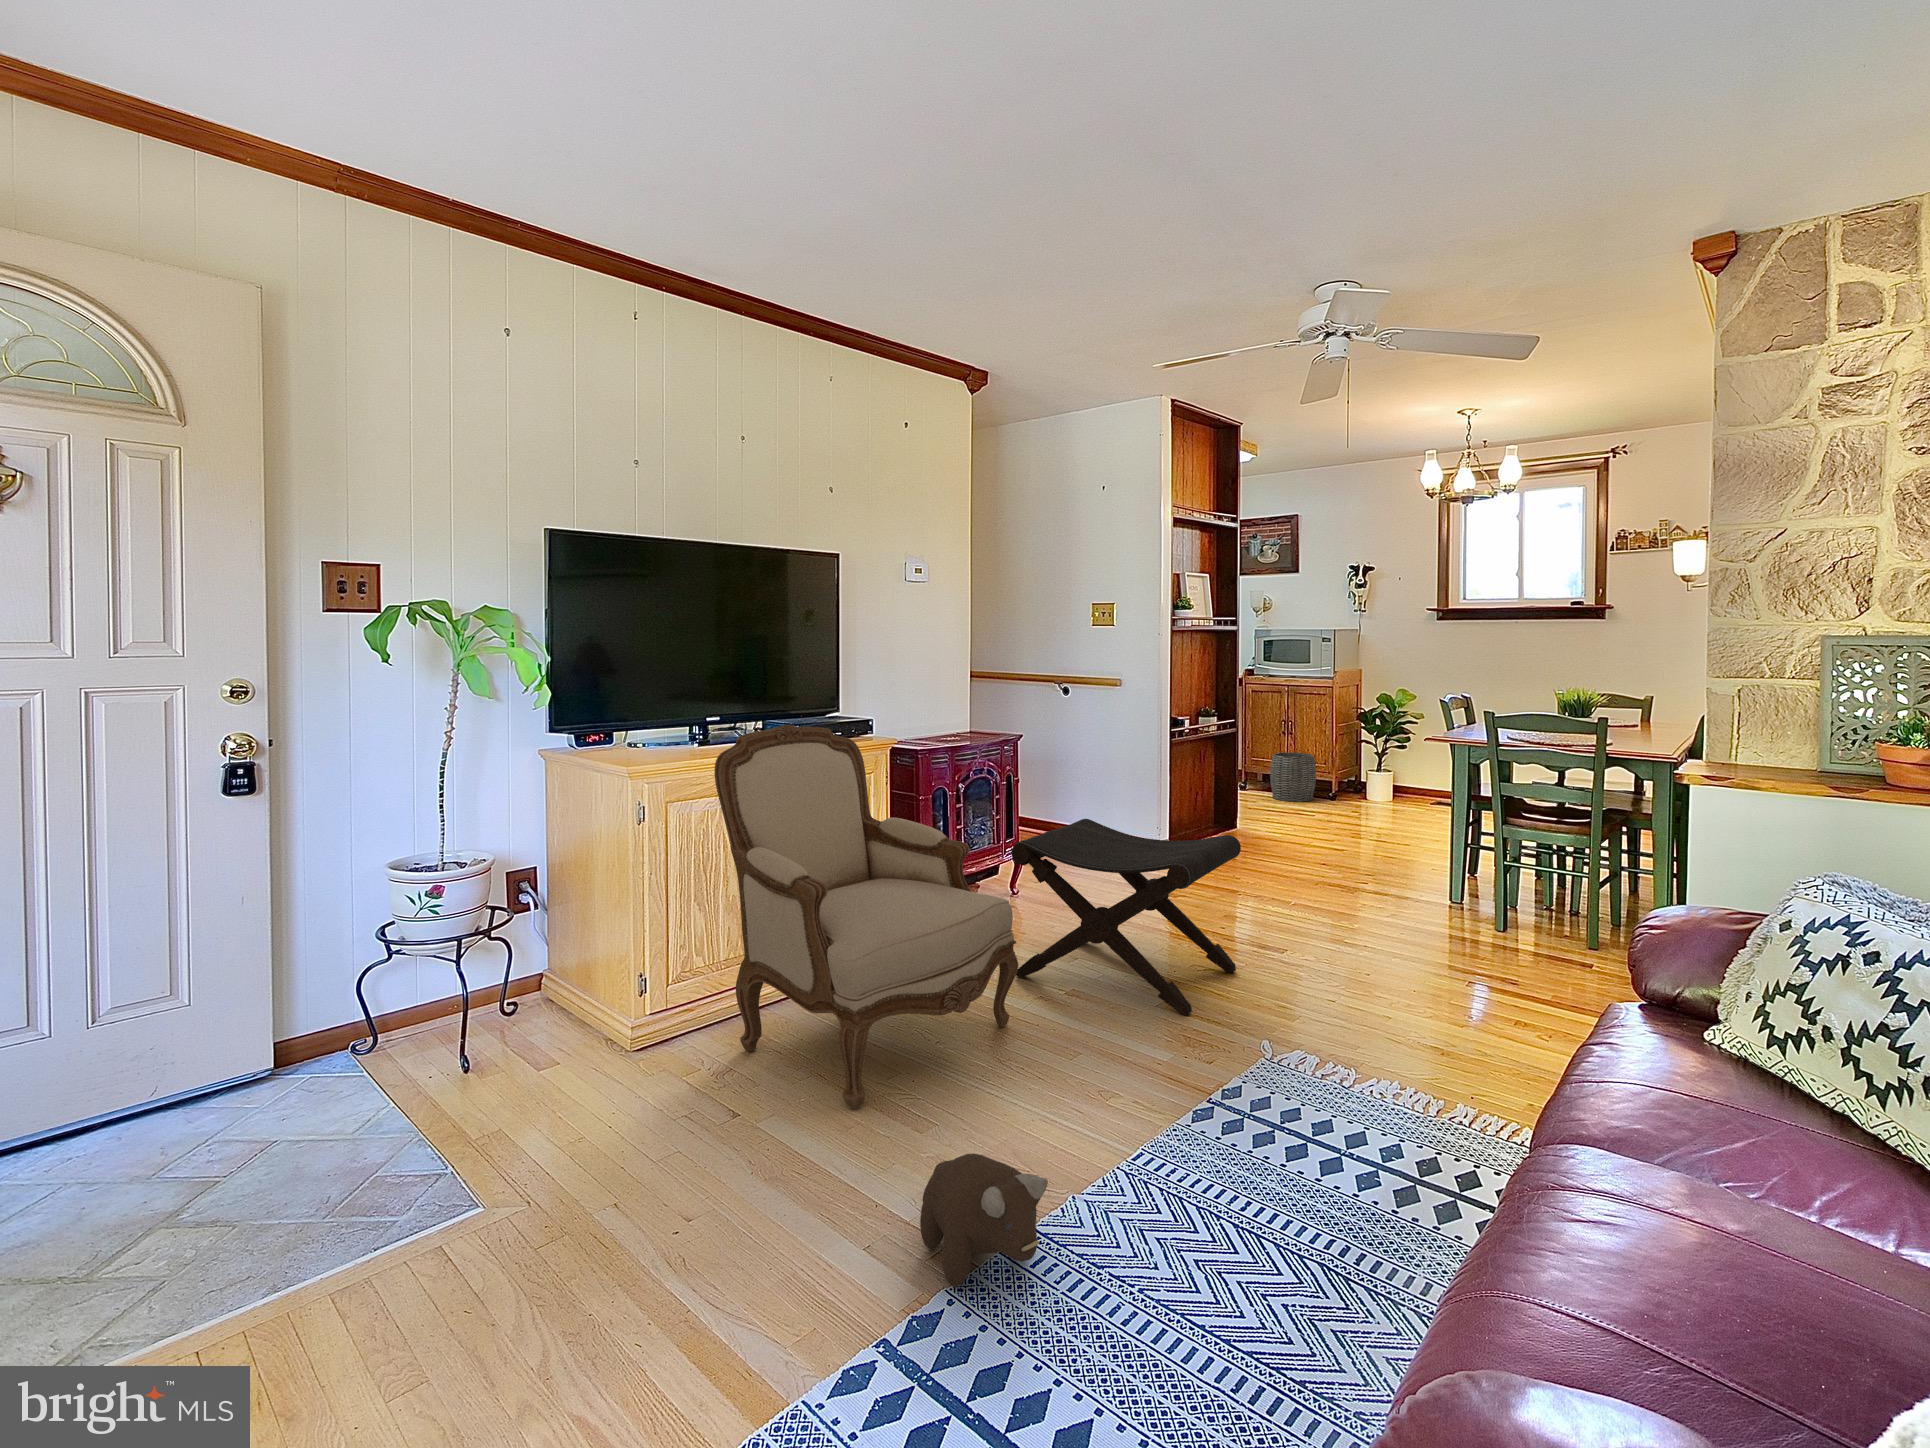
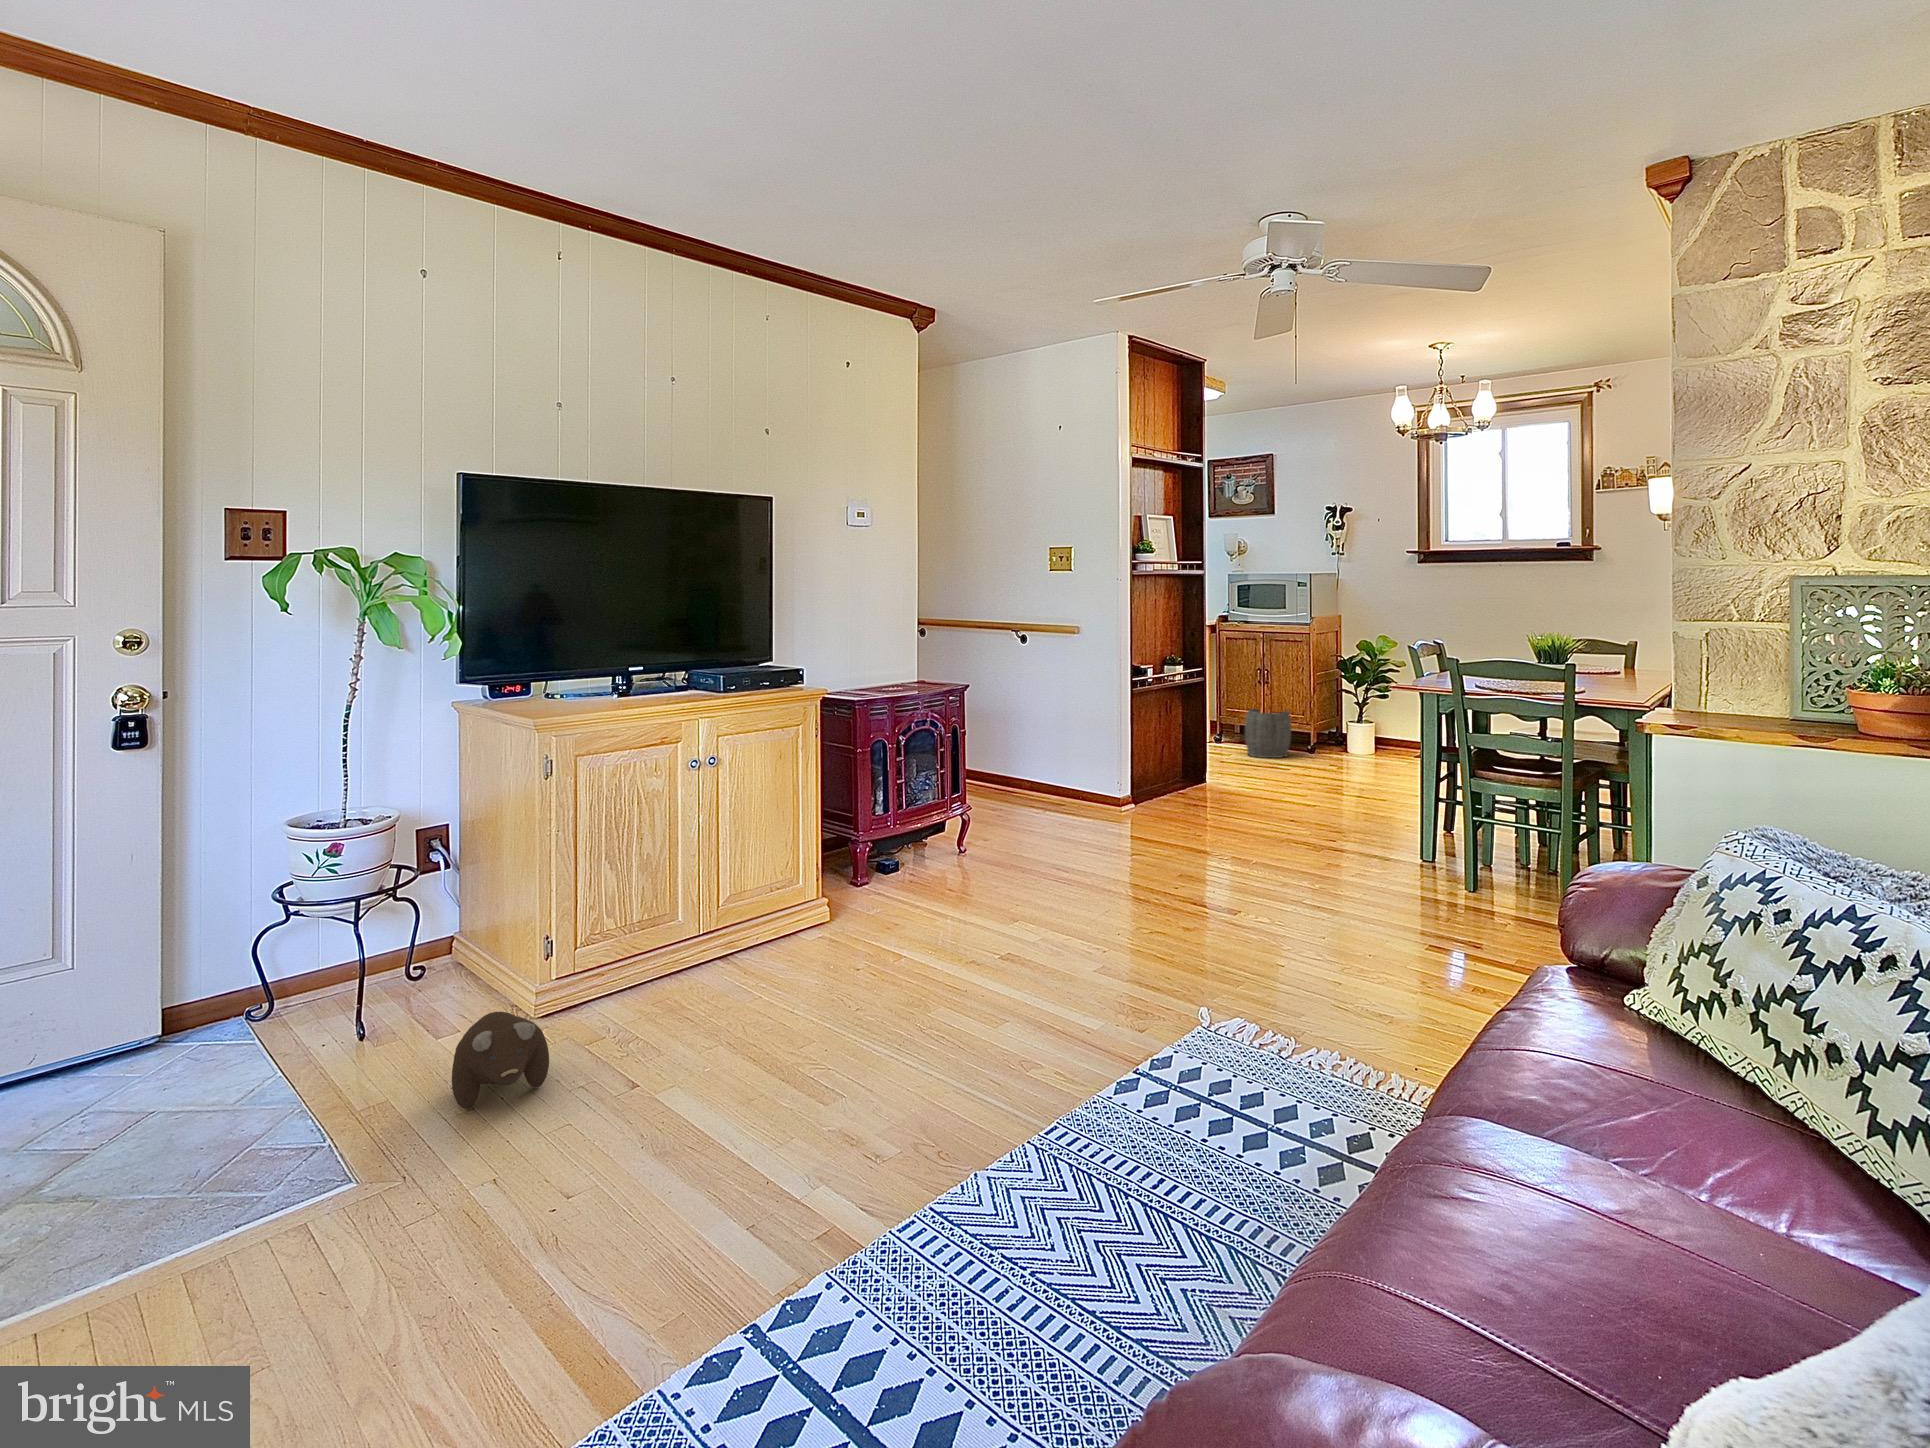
armchair: present [714,725,1018,1109] -> none [623,690,949,1086]
footstool: present [1012,819,1241,1015] -> none [948,781,1186,981]
plush toy: present [920,1153,1048,1287] -> present [452,1012,549,1109]

